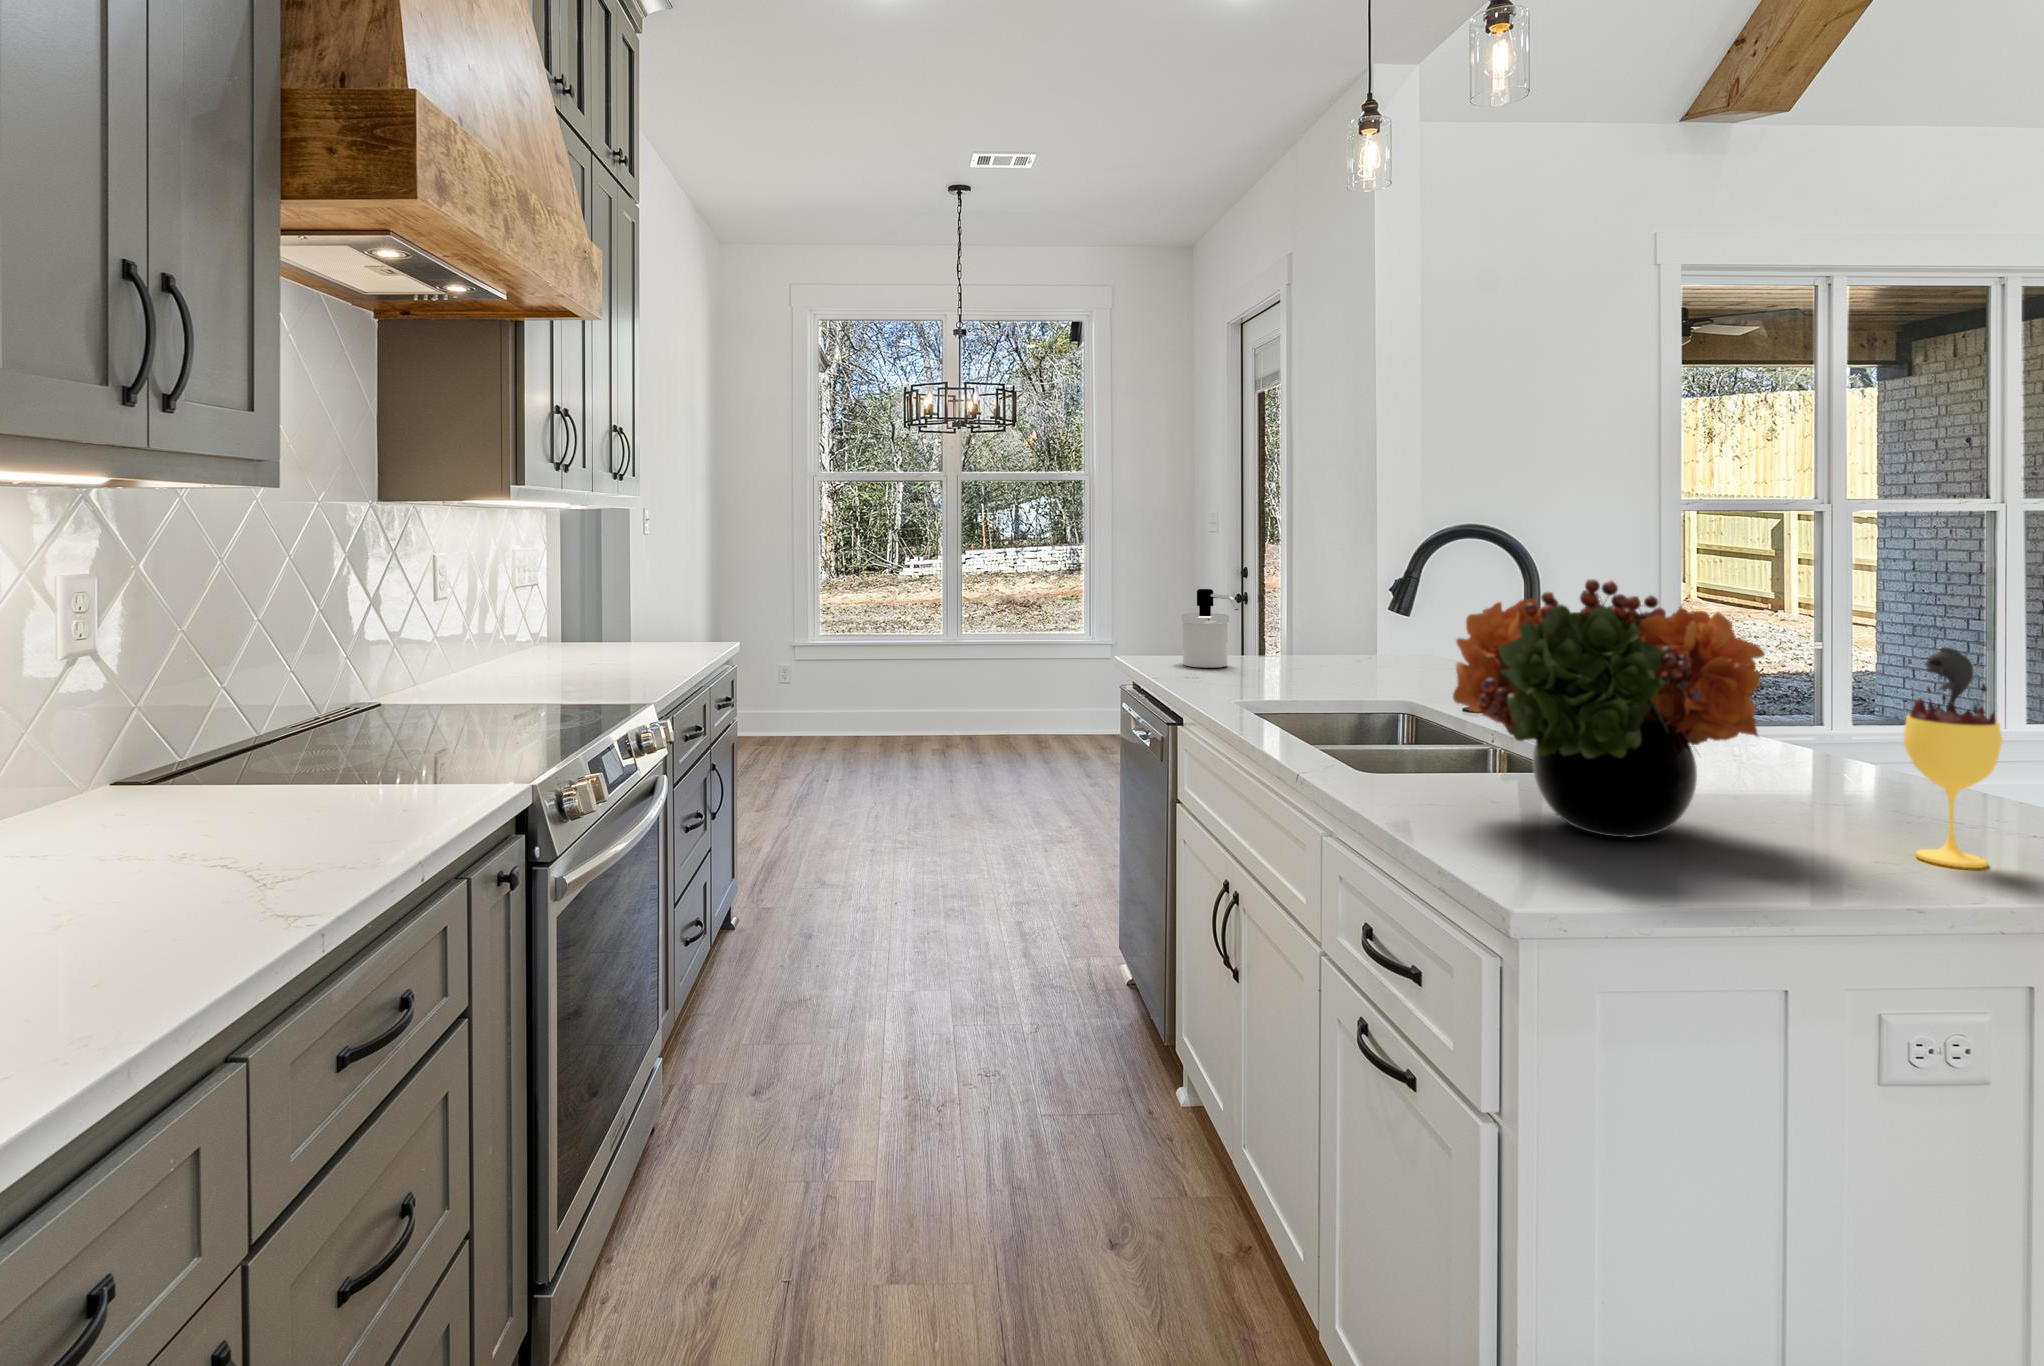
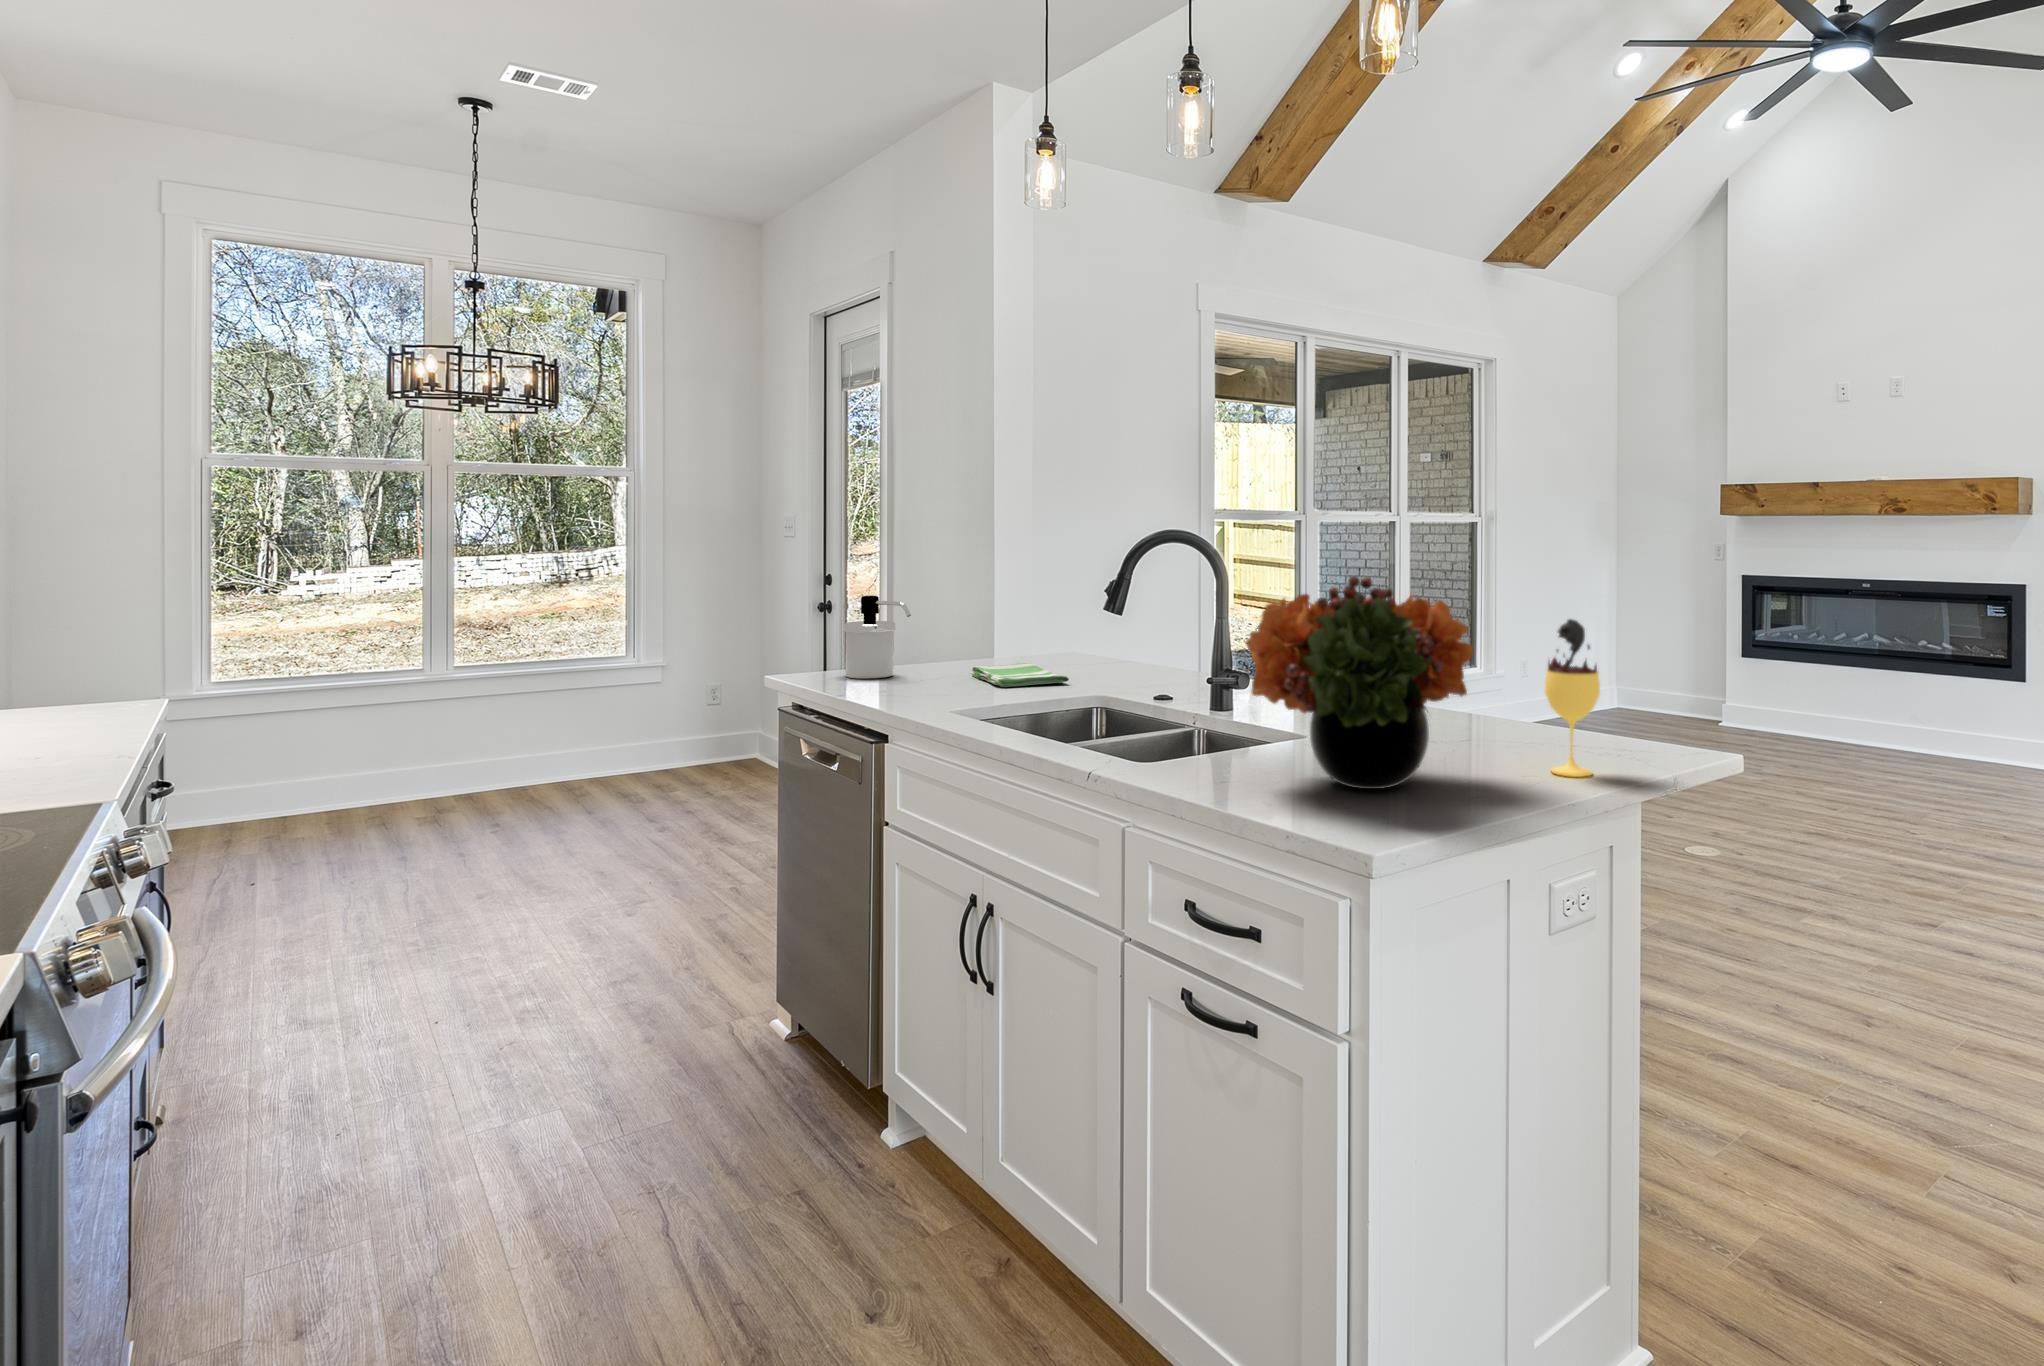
dish towel: none [1303,663,1395,686] -> present [972,663,1069,687]

